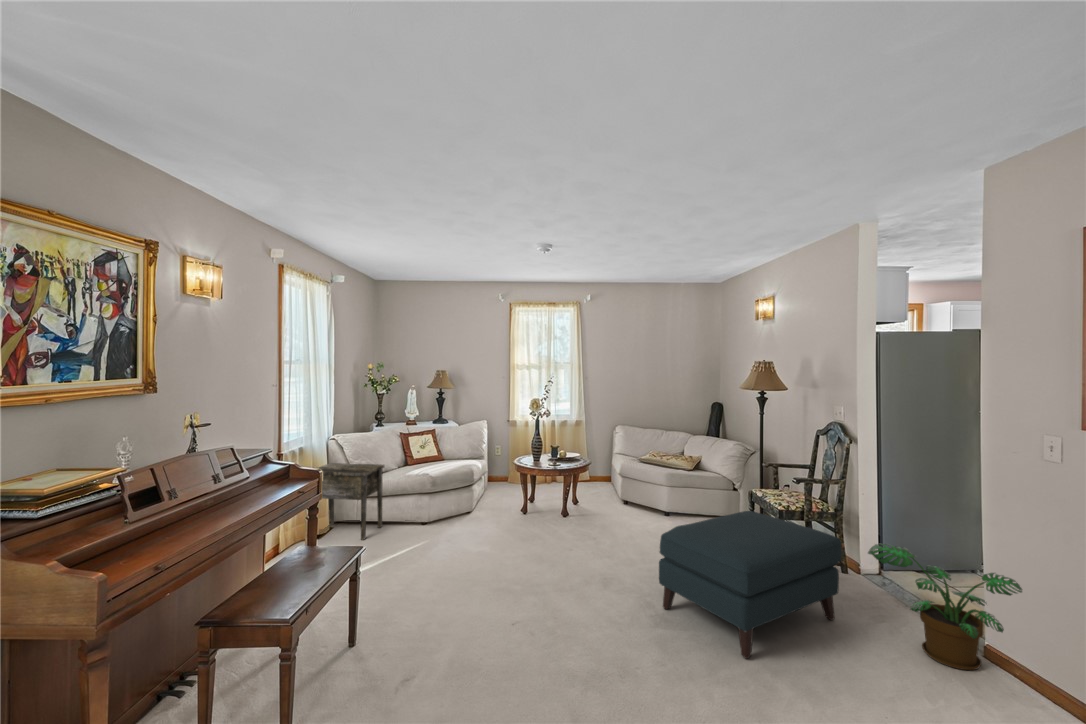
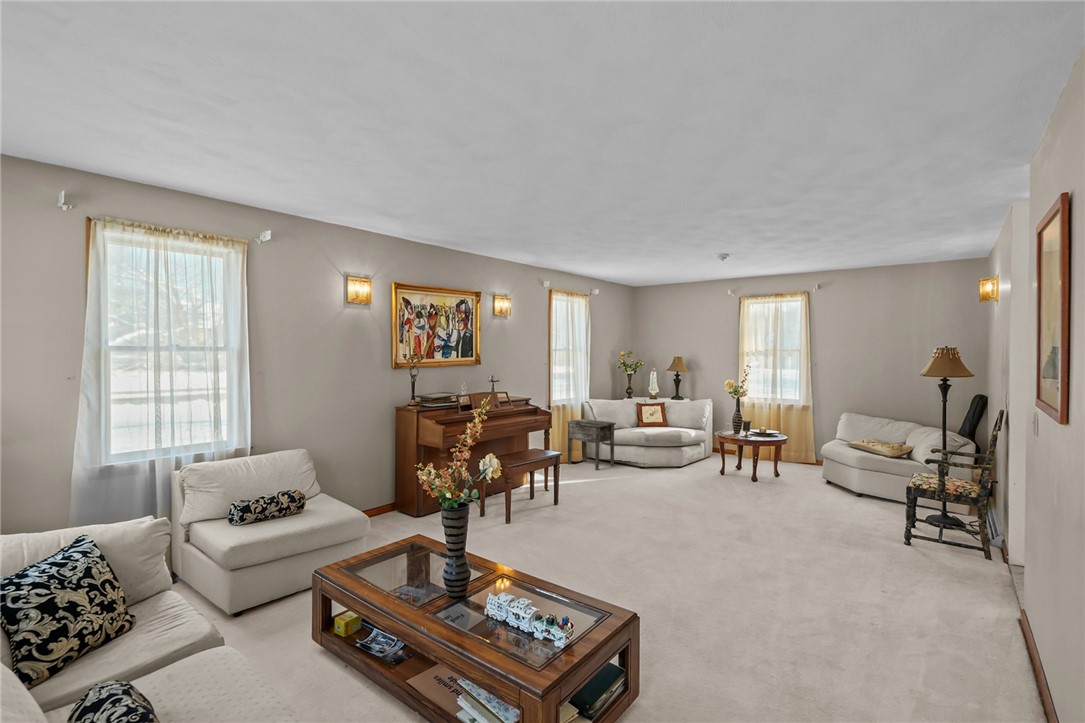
ottoman: present [659,511,842,659] -> none [749,474,895,565]
potted plant: present [868,544,1022,670] -> none [914,508,1015,607]

